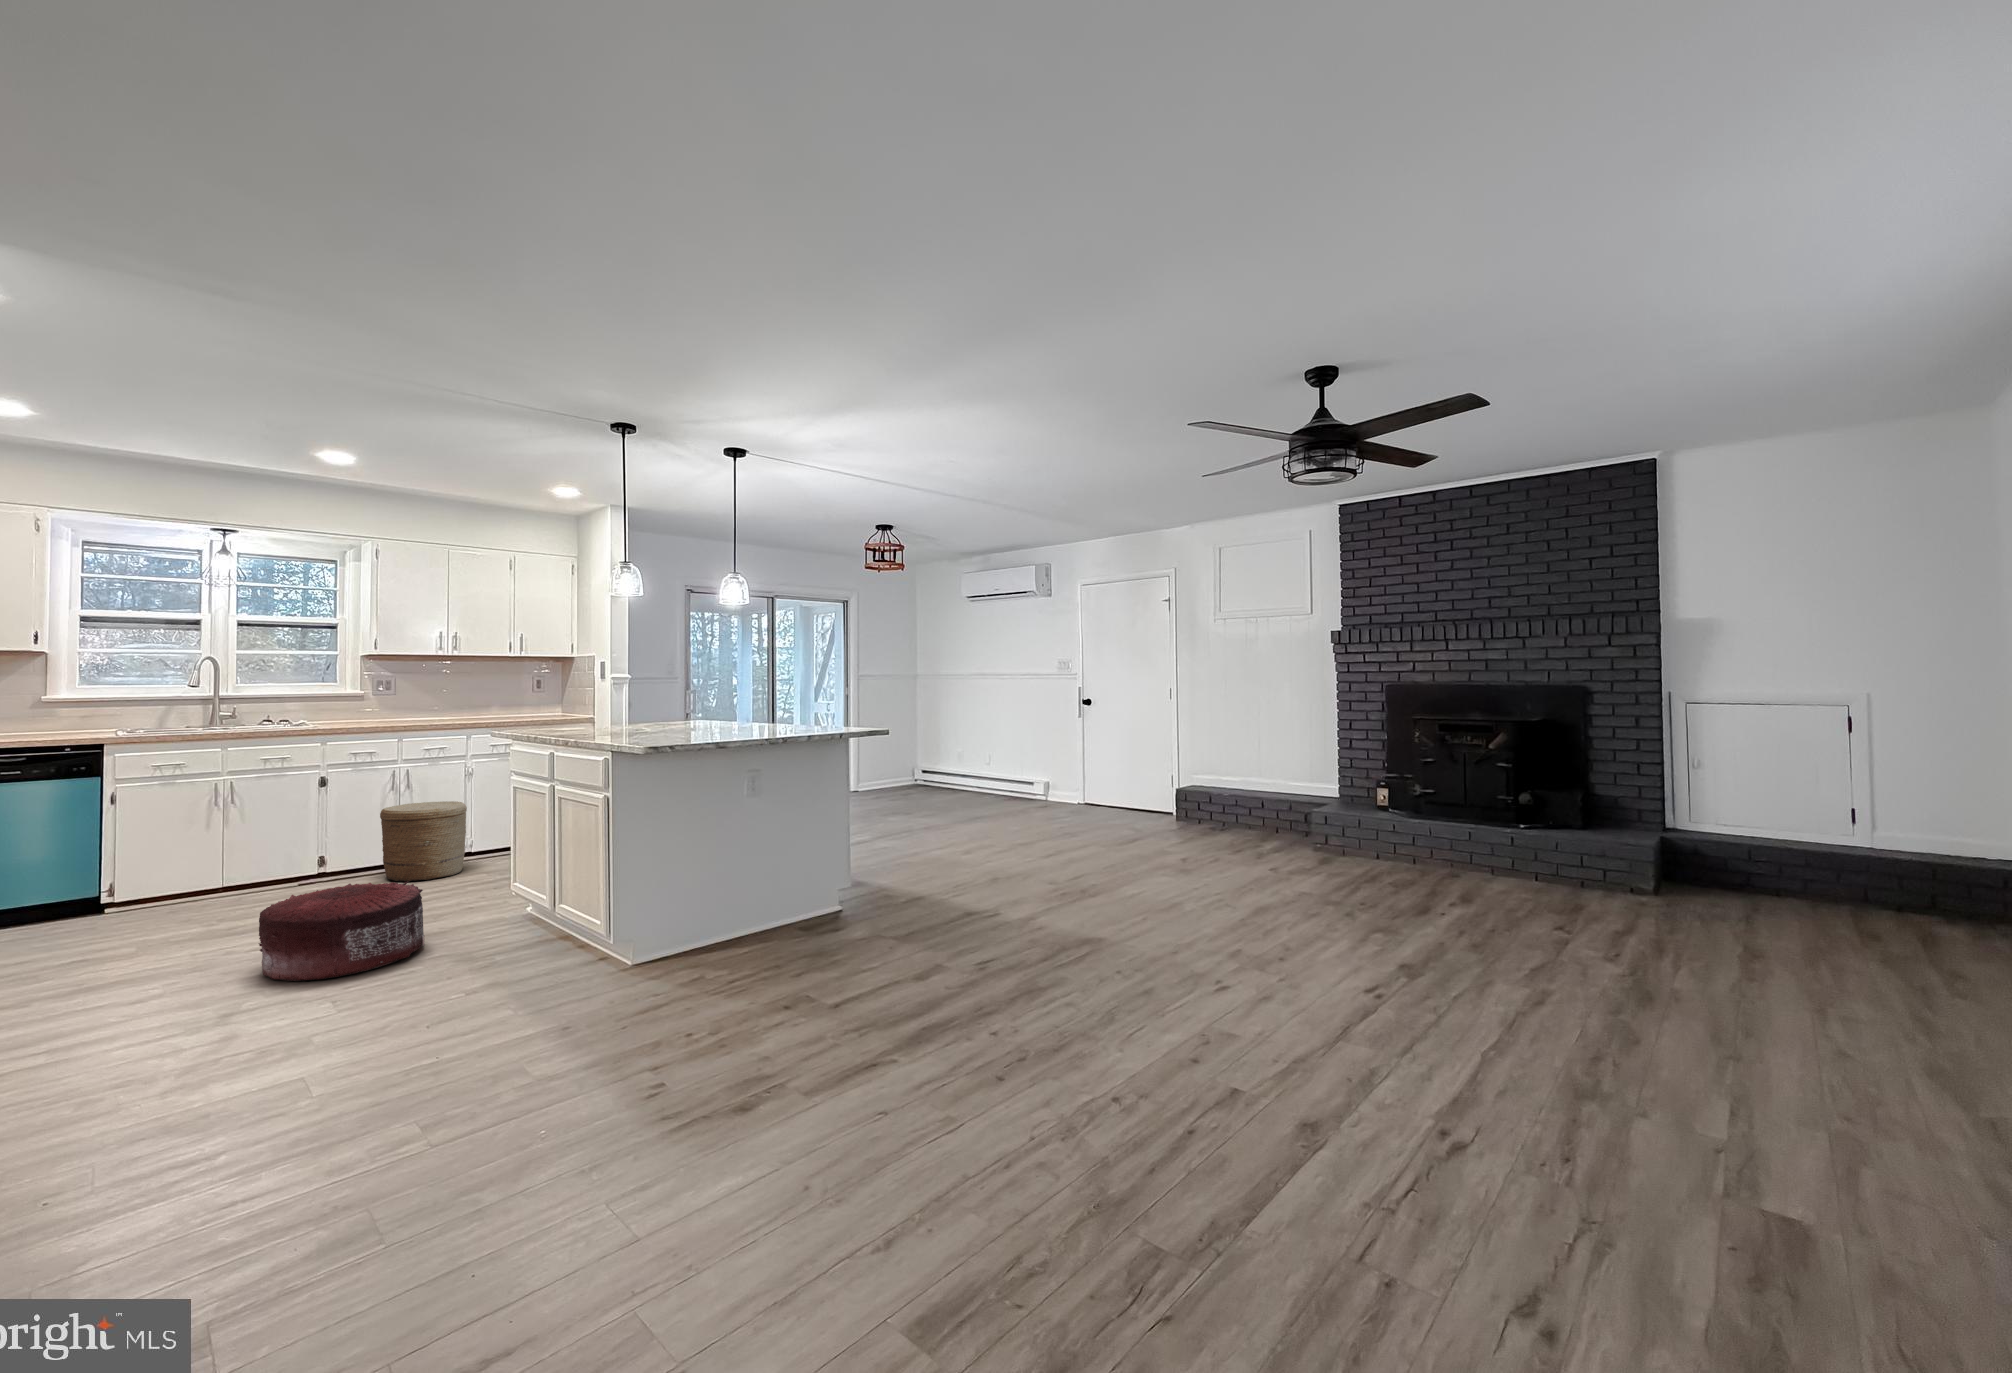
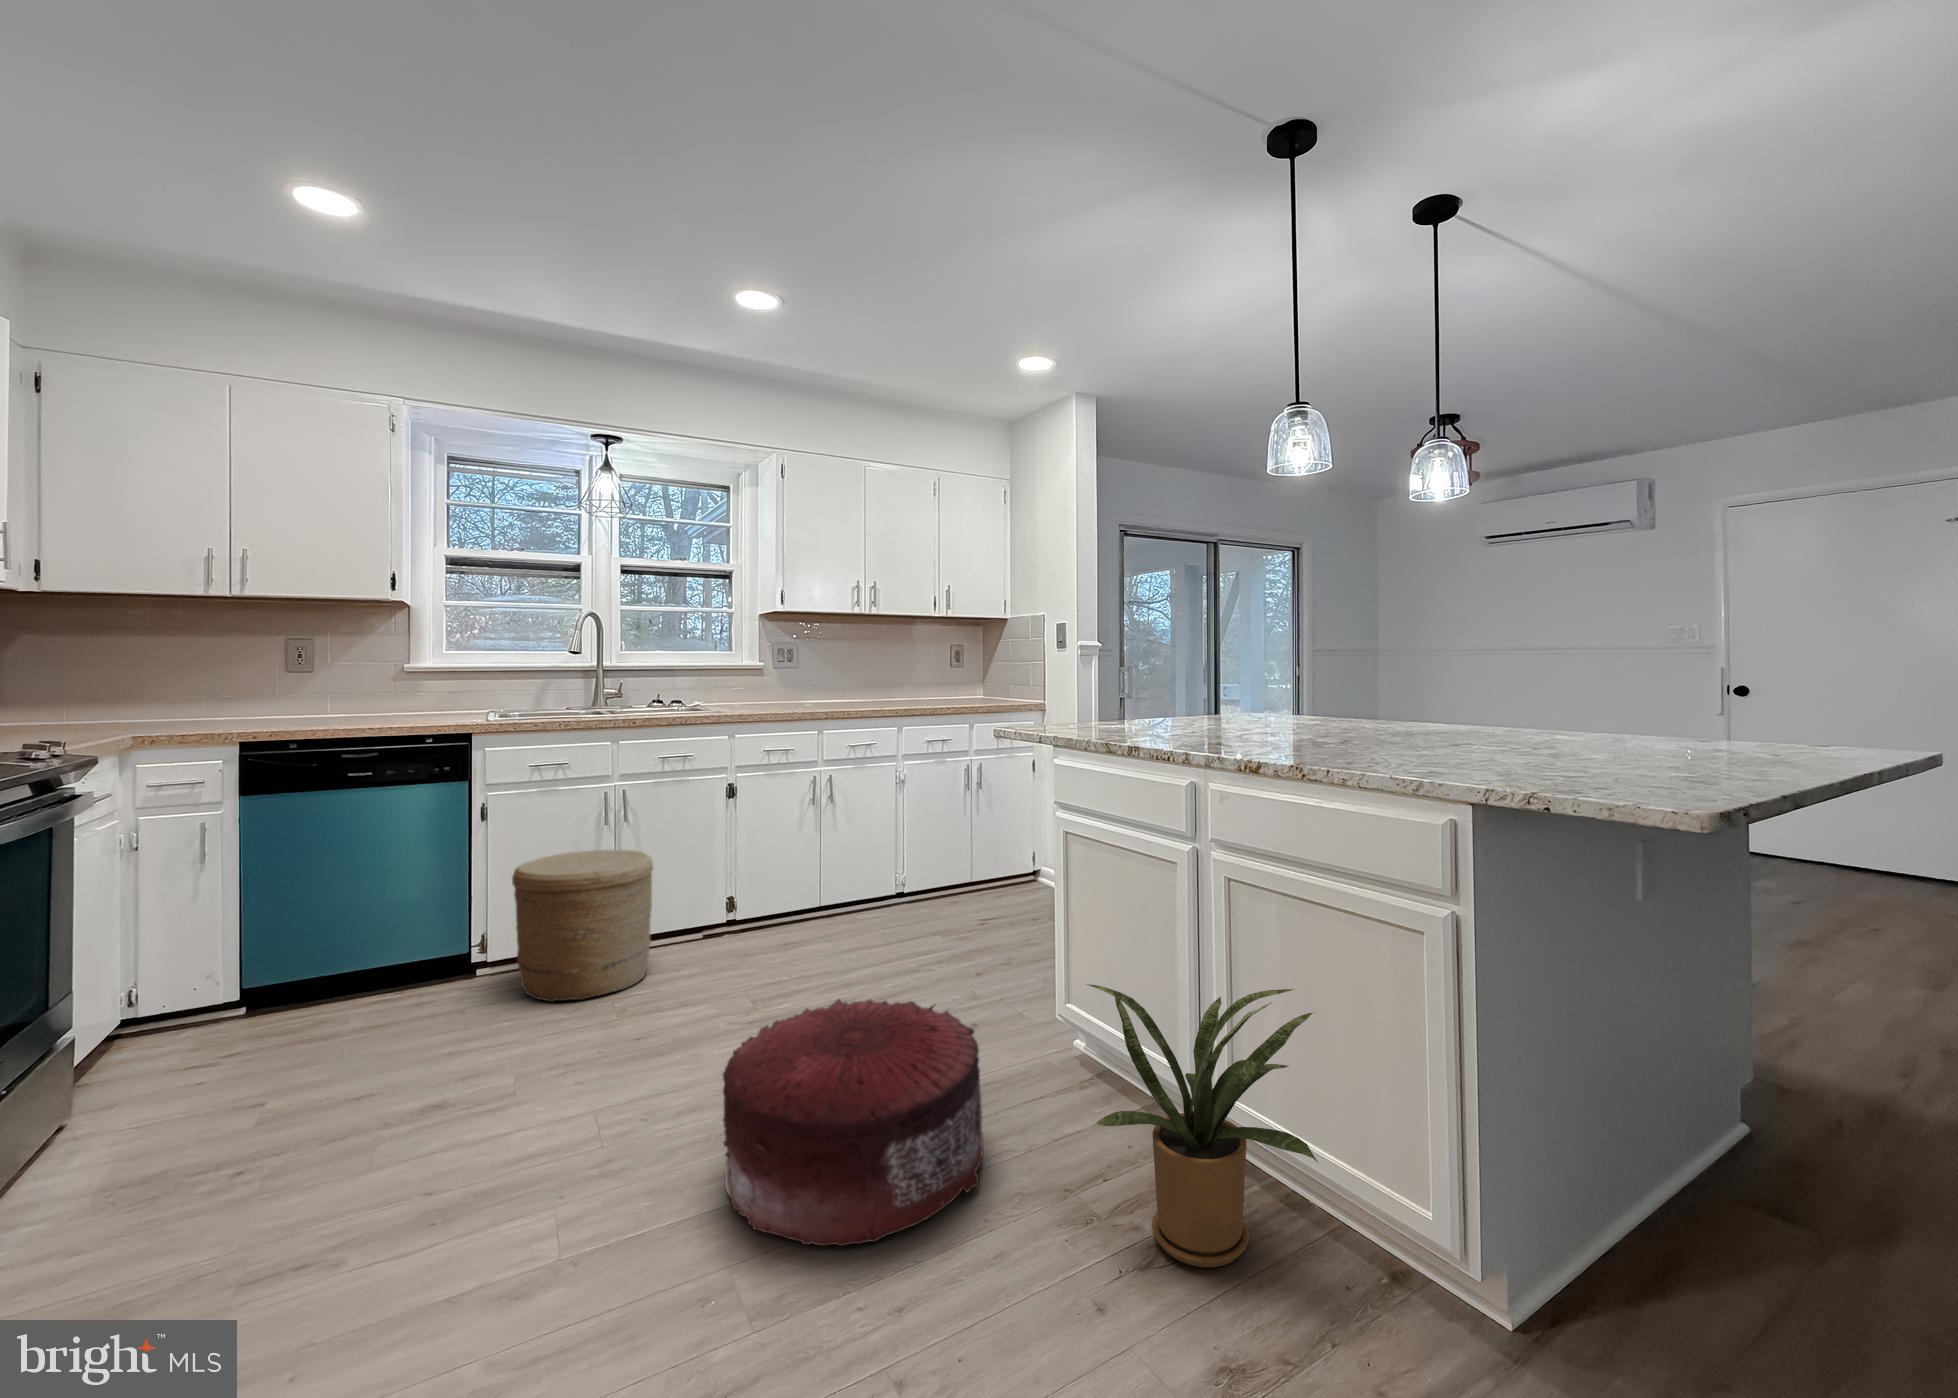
woven basket: present [380,801,467,882] -> present [512,850,653,1002]
house plant: none [457,845,573,970] -> present [1087,984,1318,1267]

